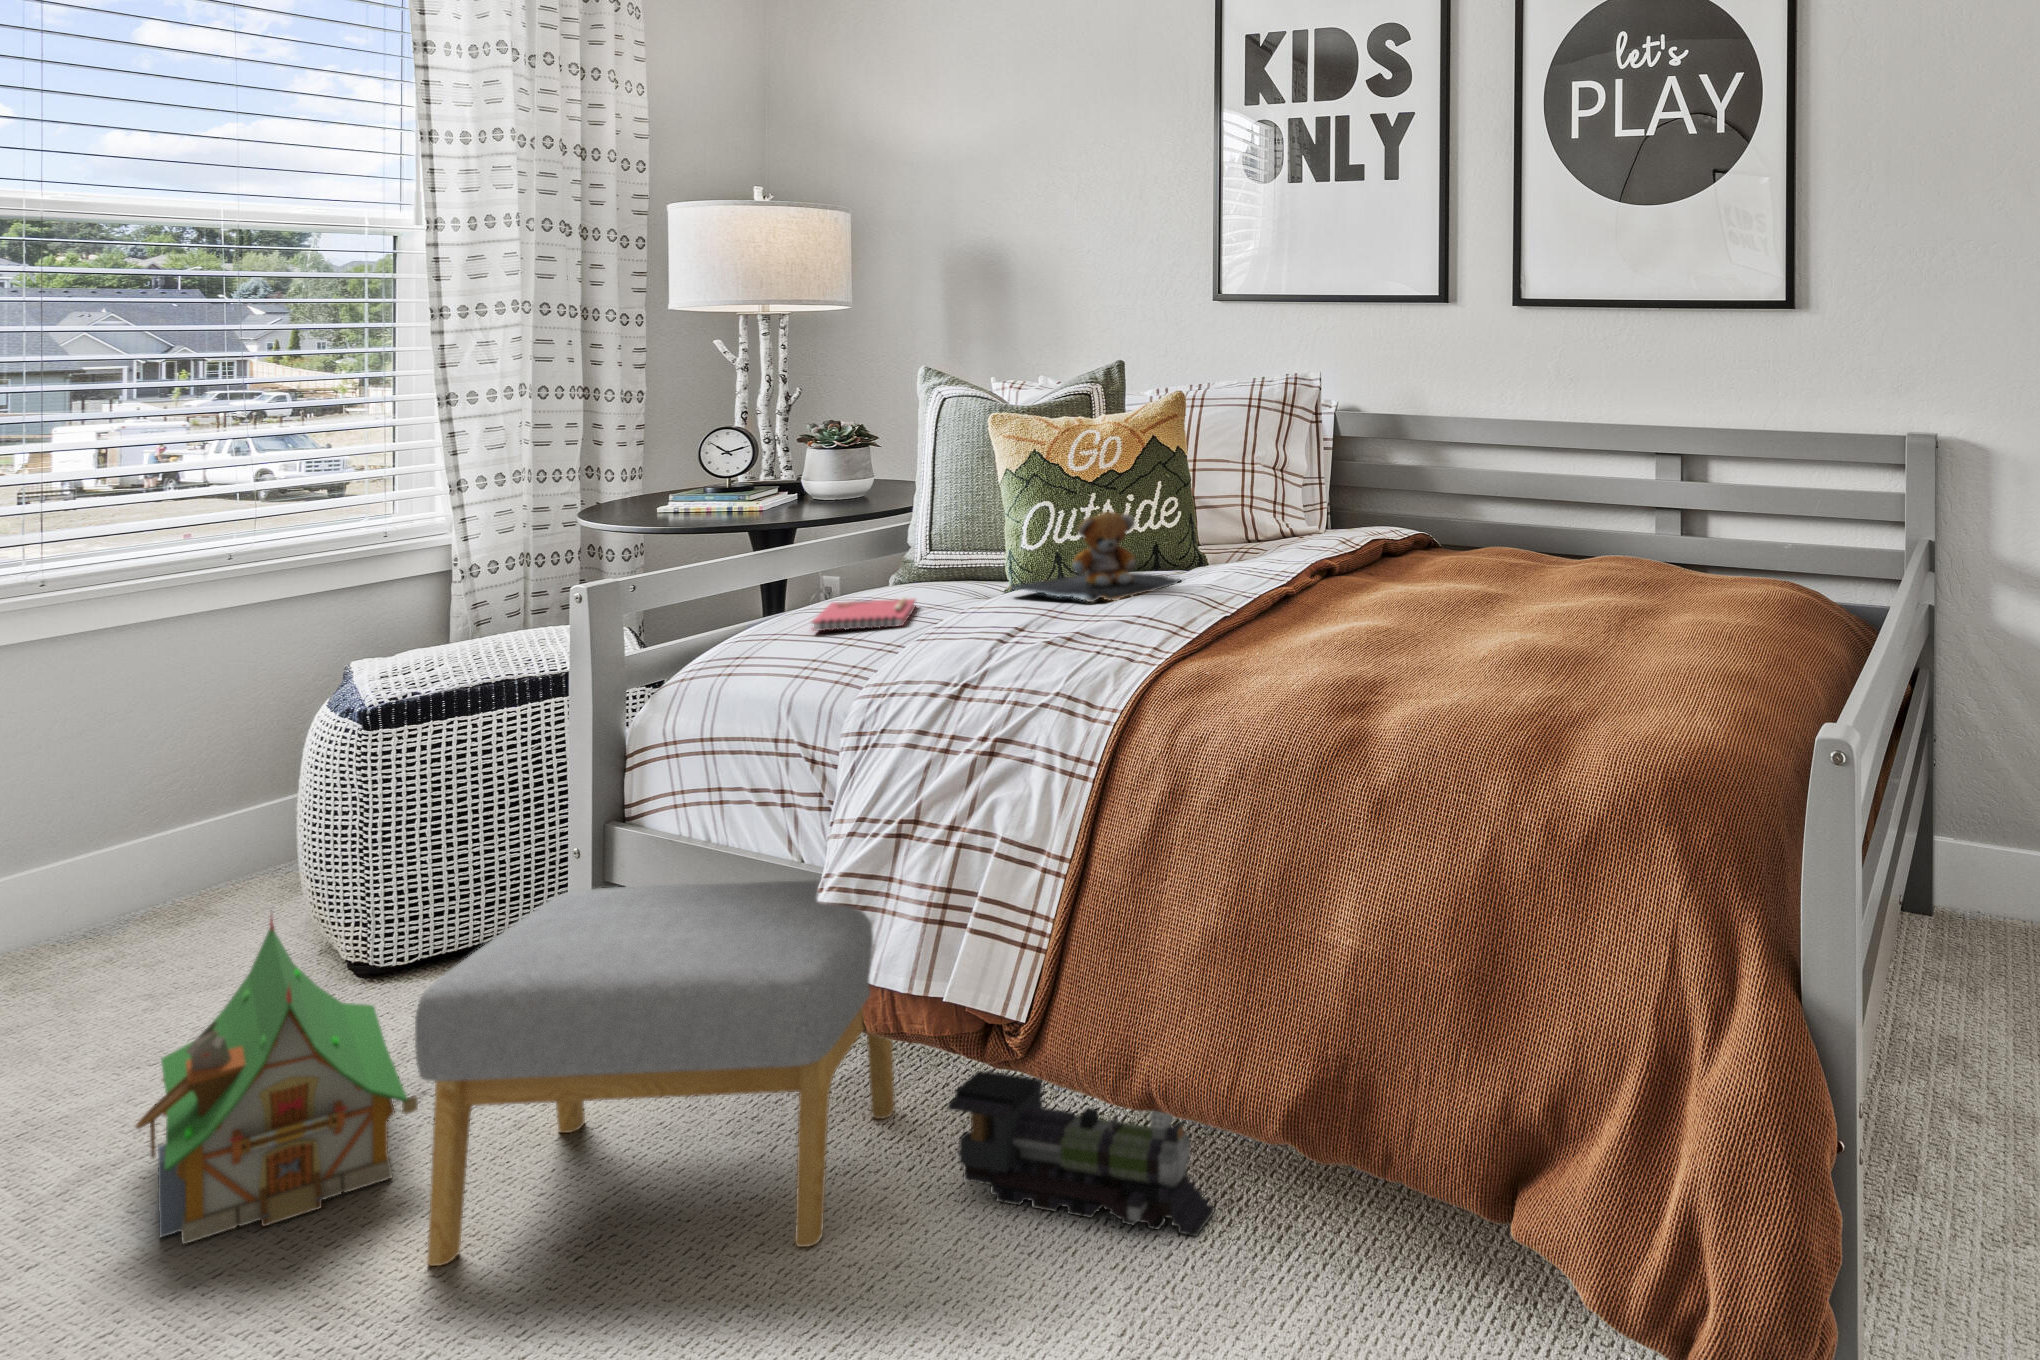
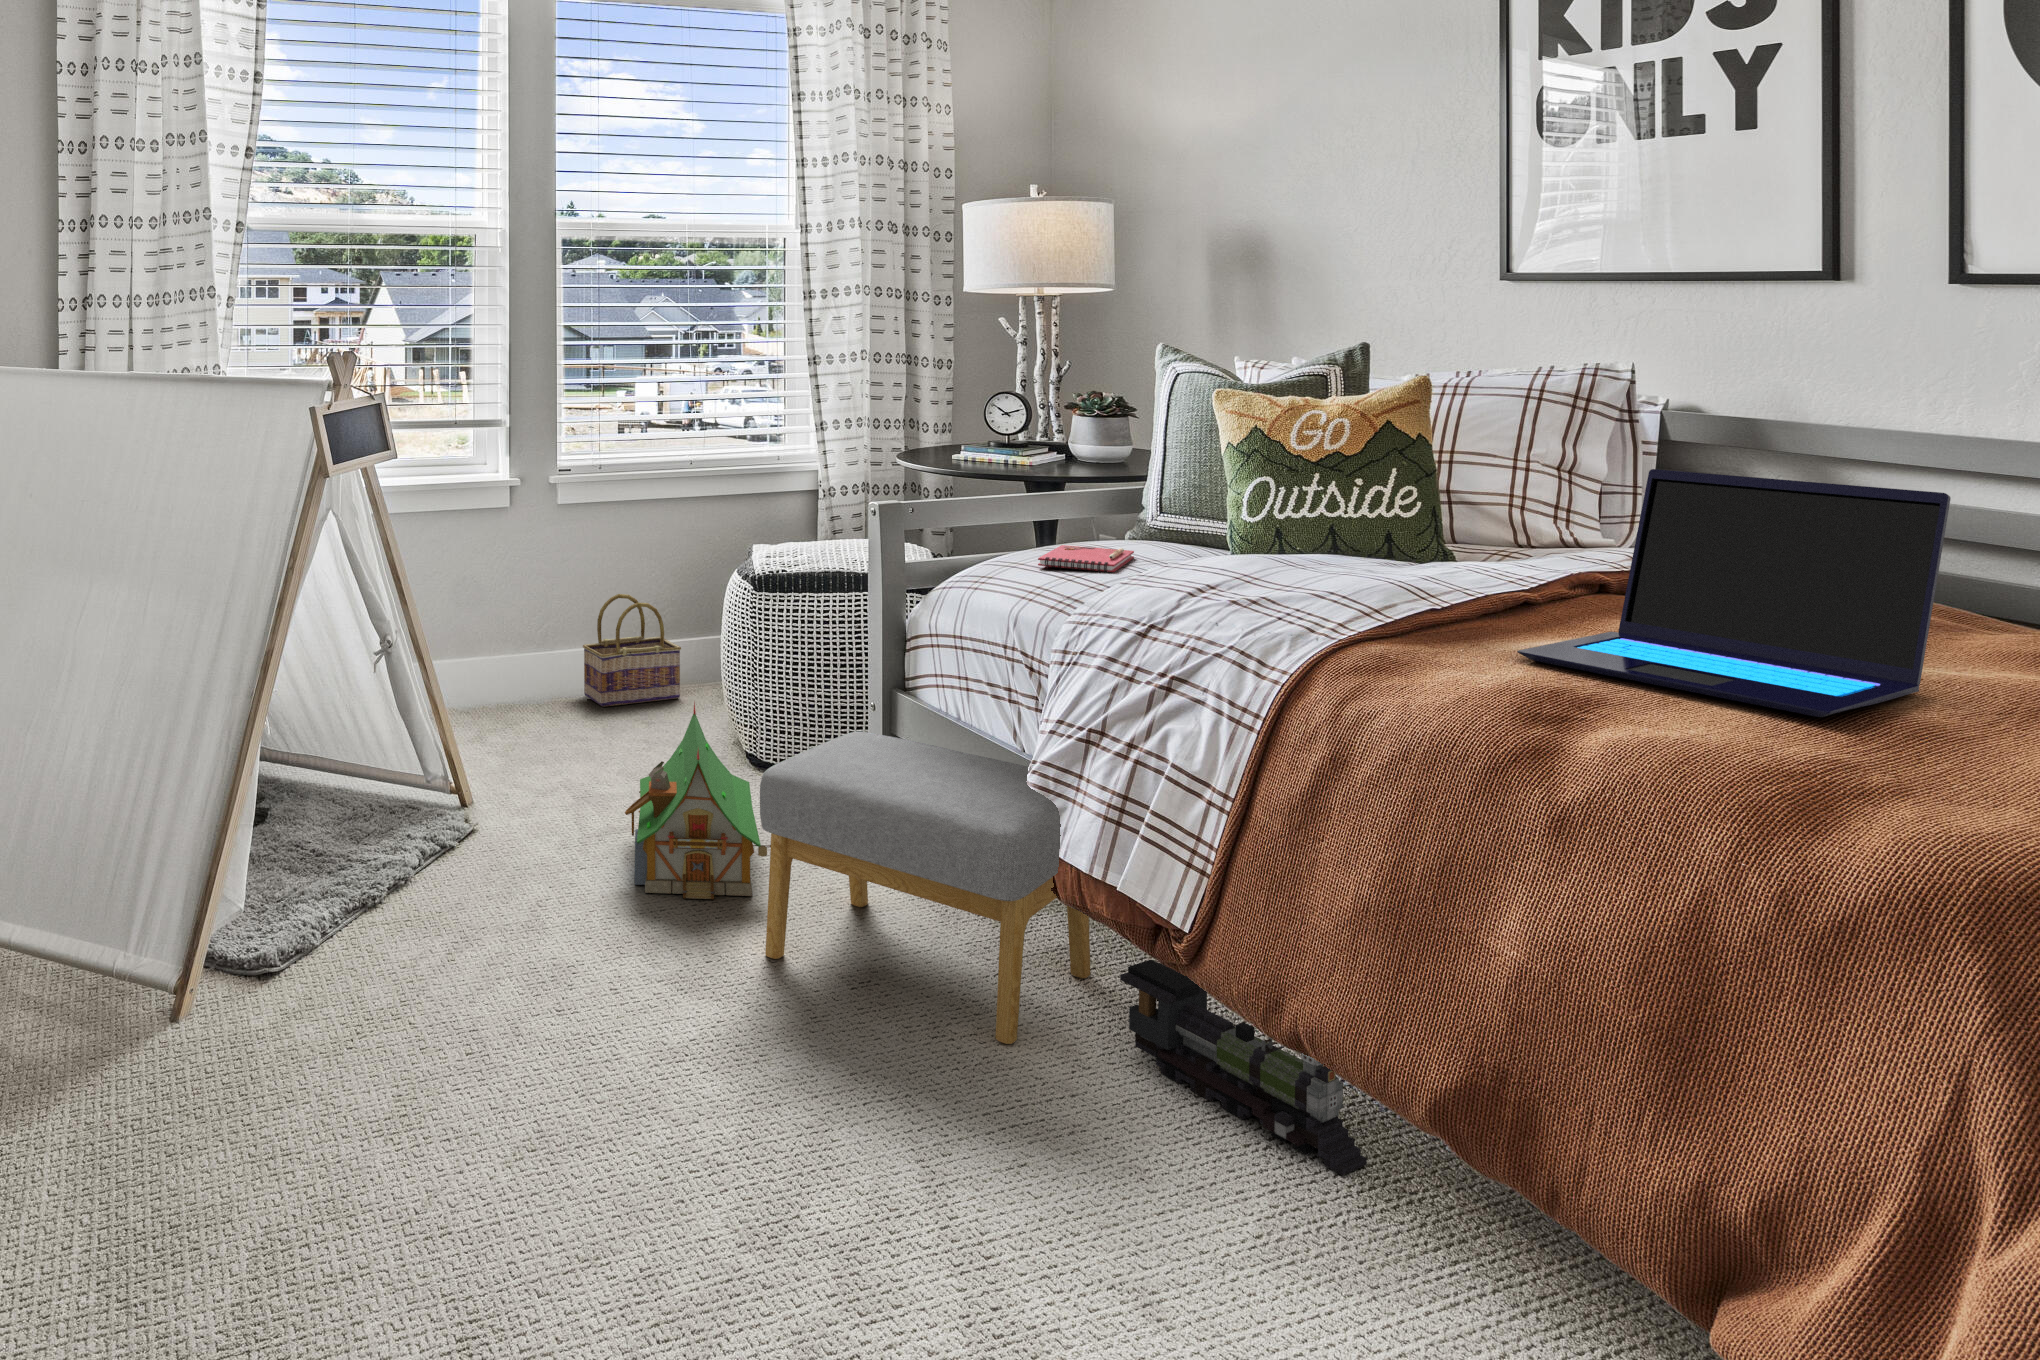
laptop: none [1311,468,1578,667] -> present [1517,469,1951,717]
teddy bear: present [1009,512,1181,602] -> none [1219,490,1412,577]
basket: none [17,764,225,951] -> present [583,594,681,707]

